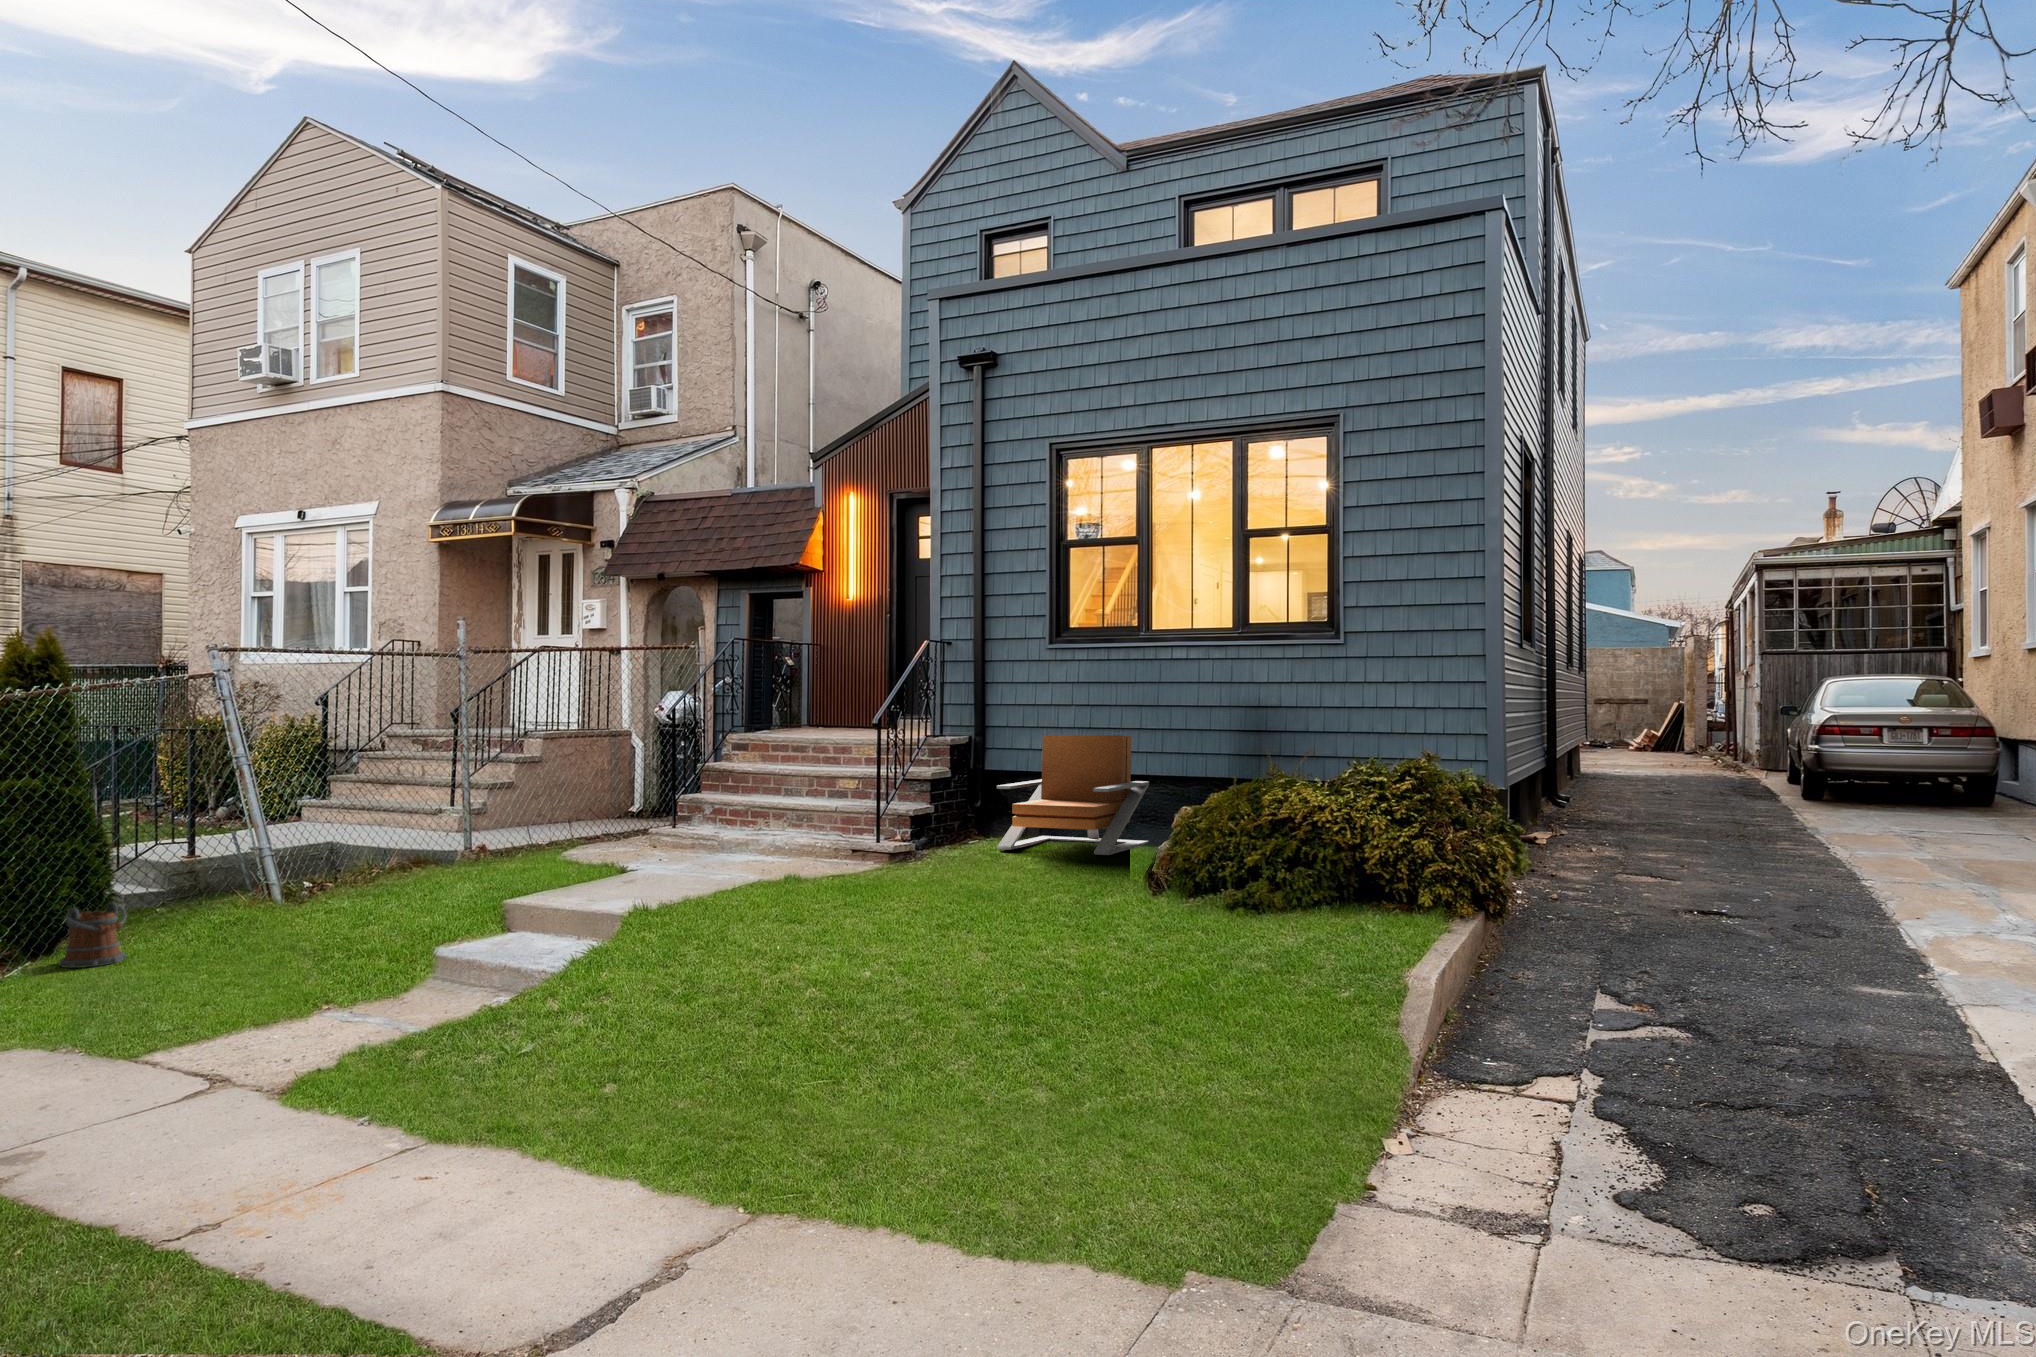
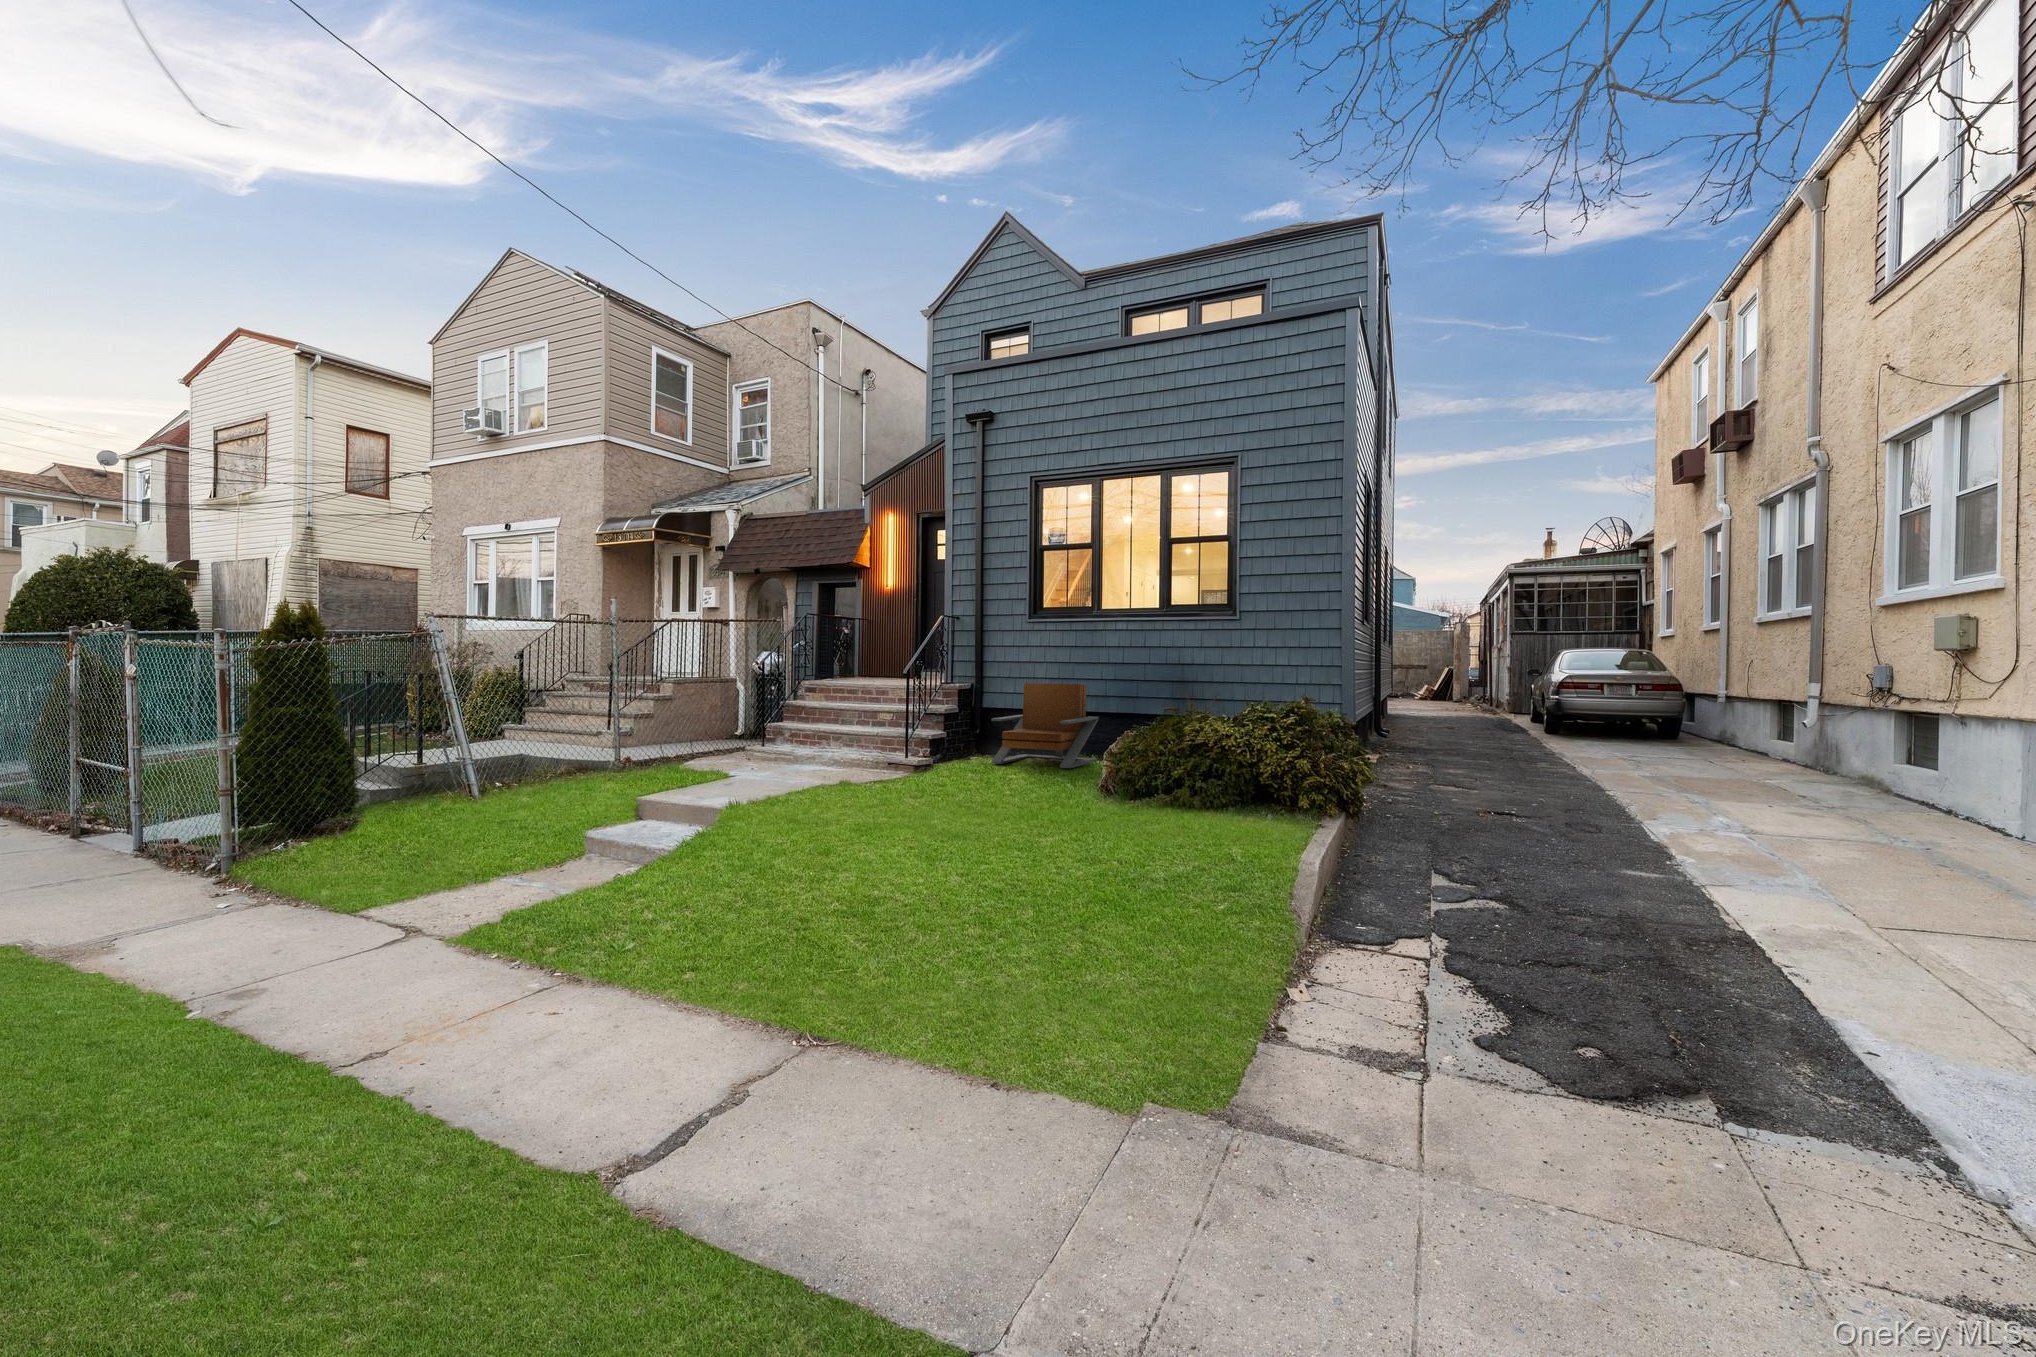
bucket: present [59,902,126,968] -> none [313,796,364,844]

